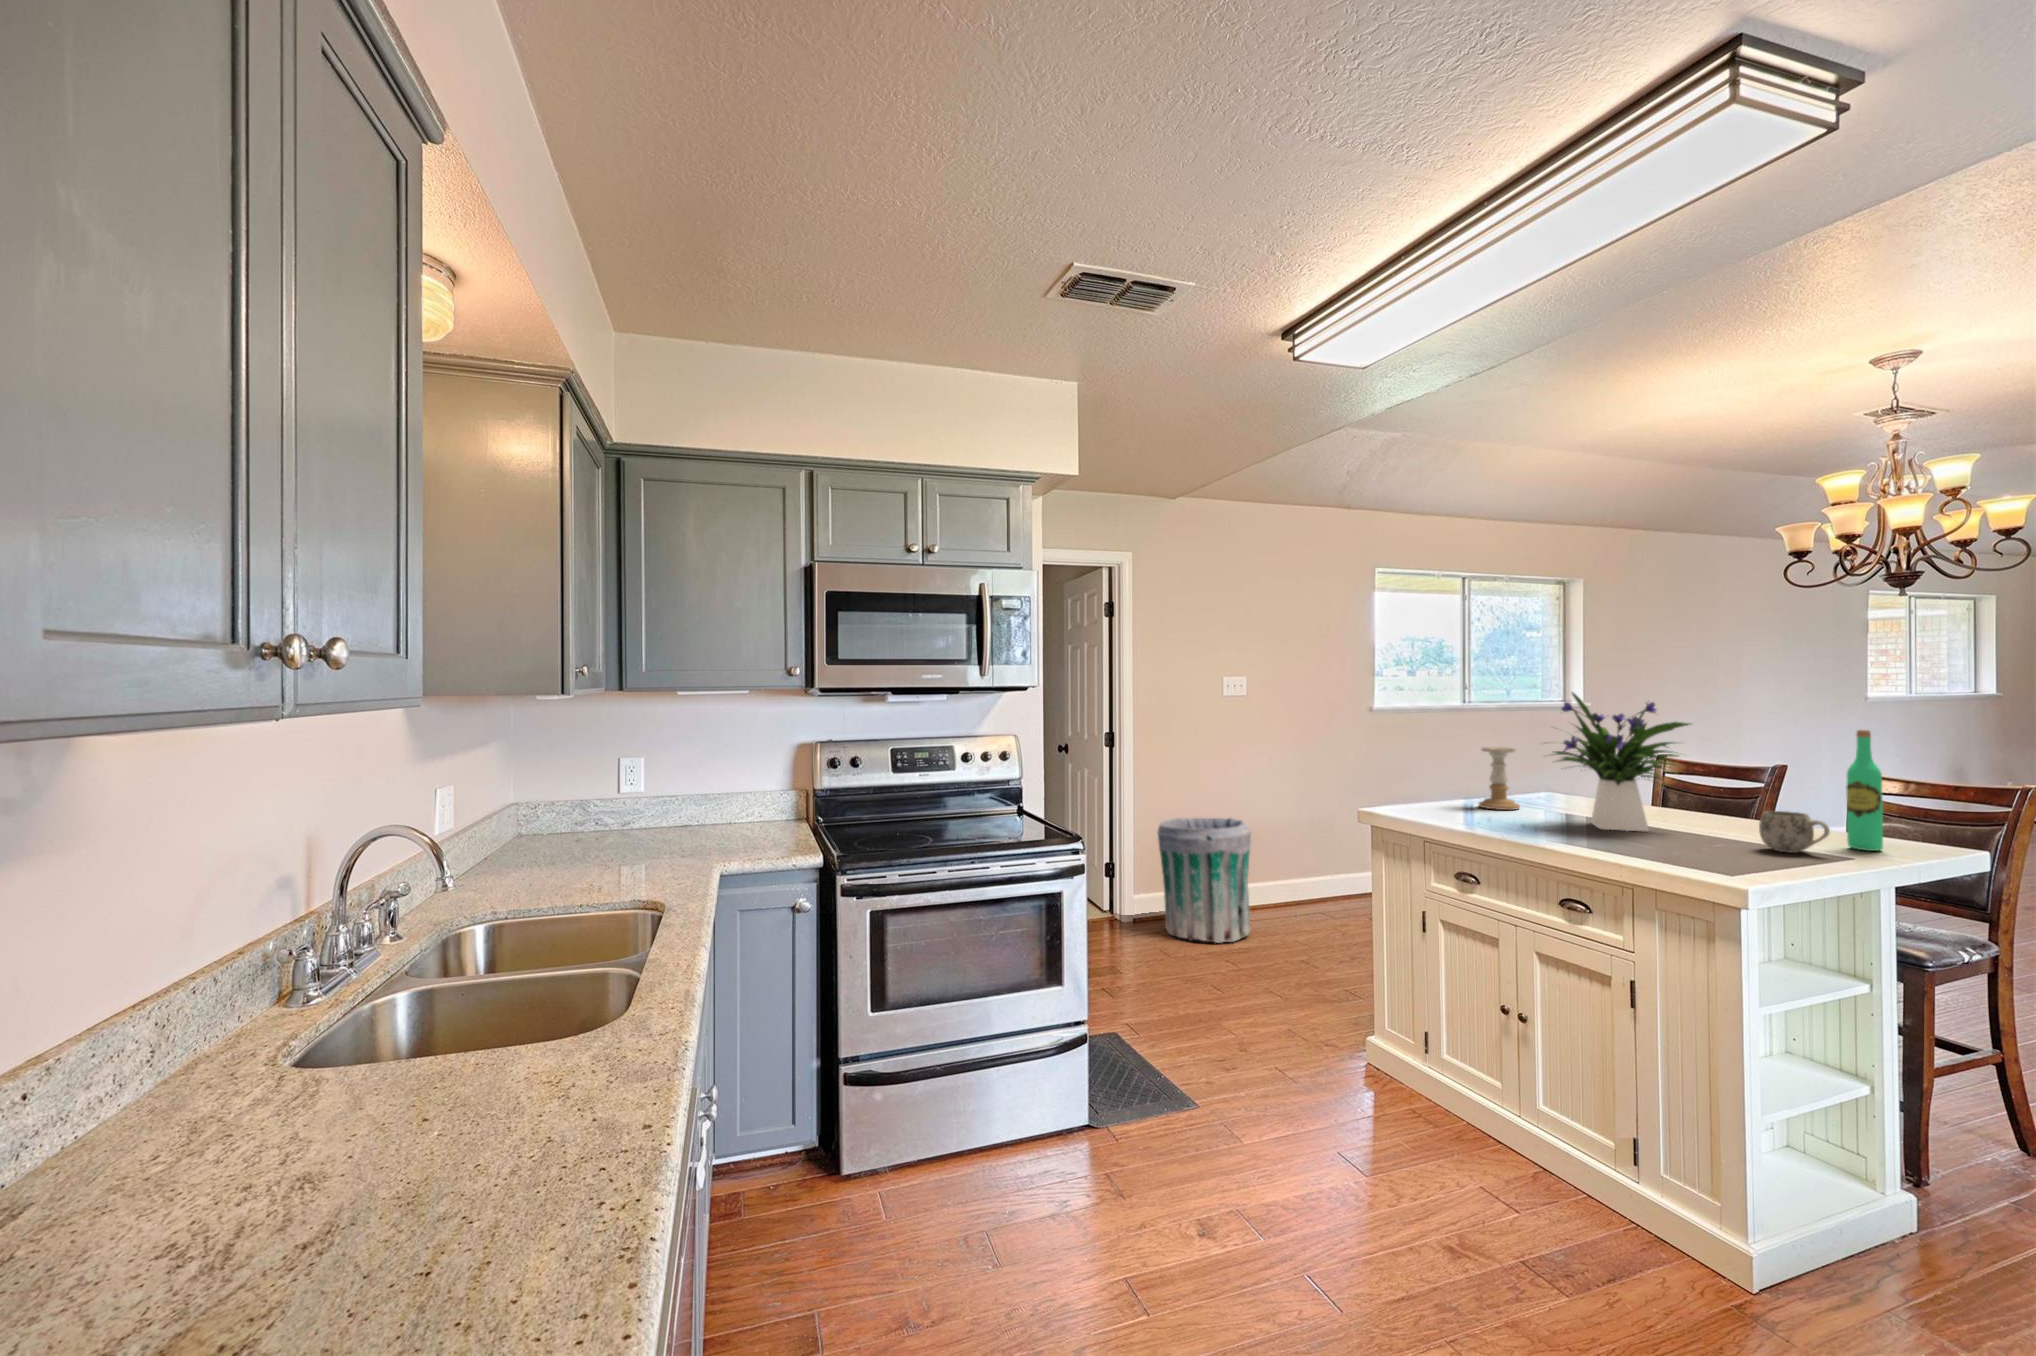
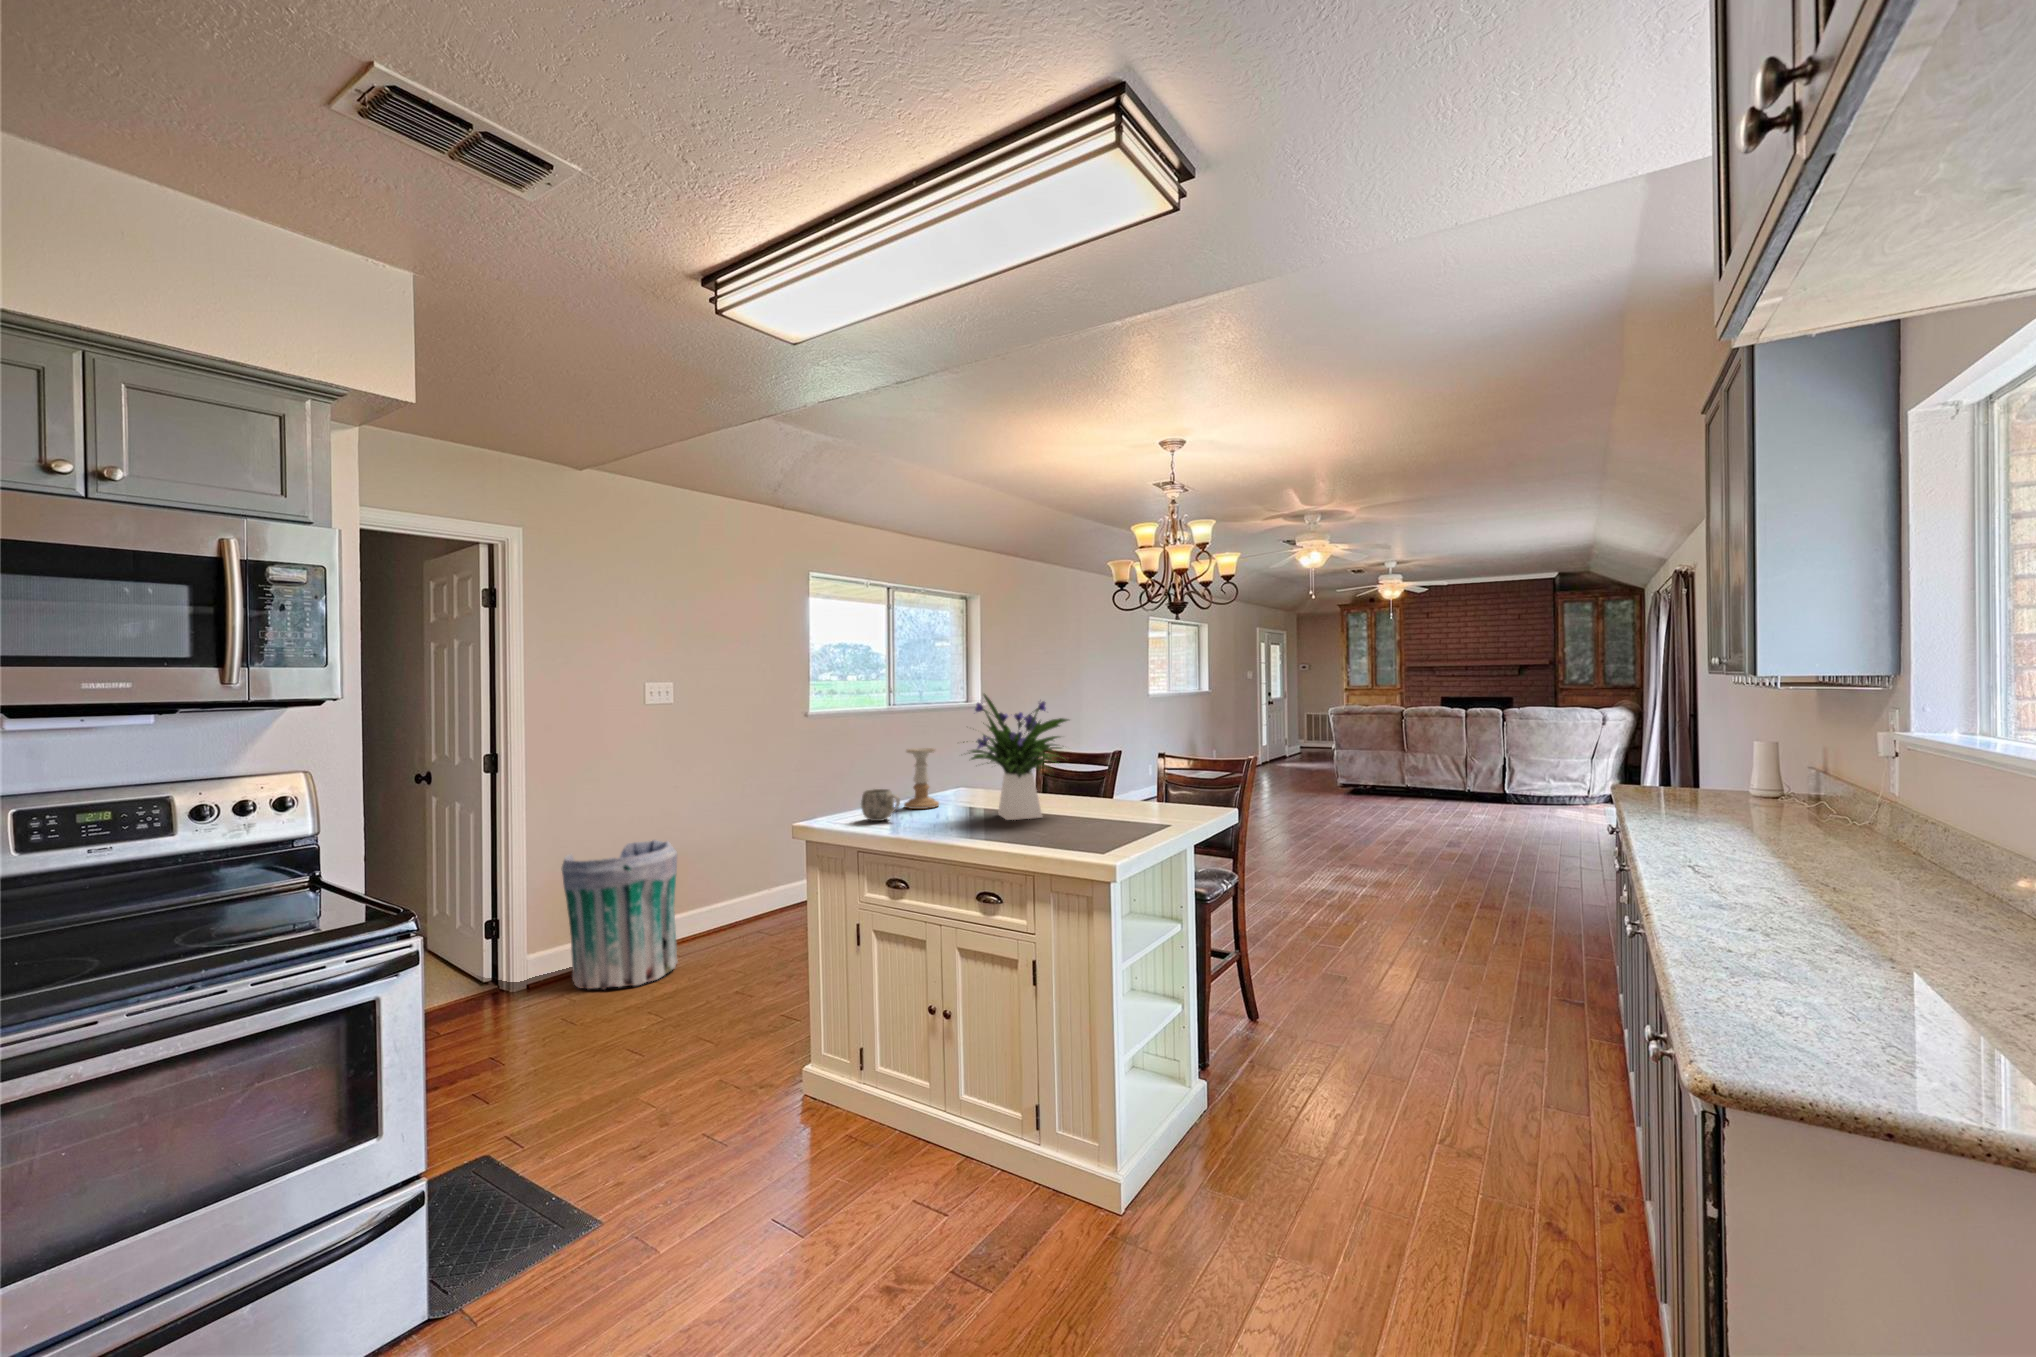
wine bottle: present [1846,730,1883,851] -> none [1172,719,1193,817]
mug: present [1759,811,1830,853] -> present [861,789,900,821]

